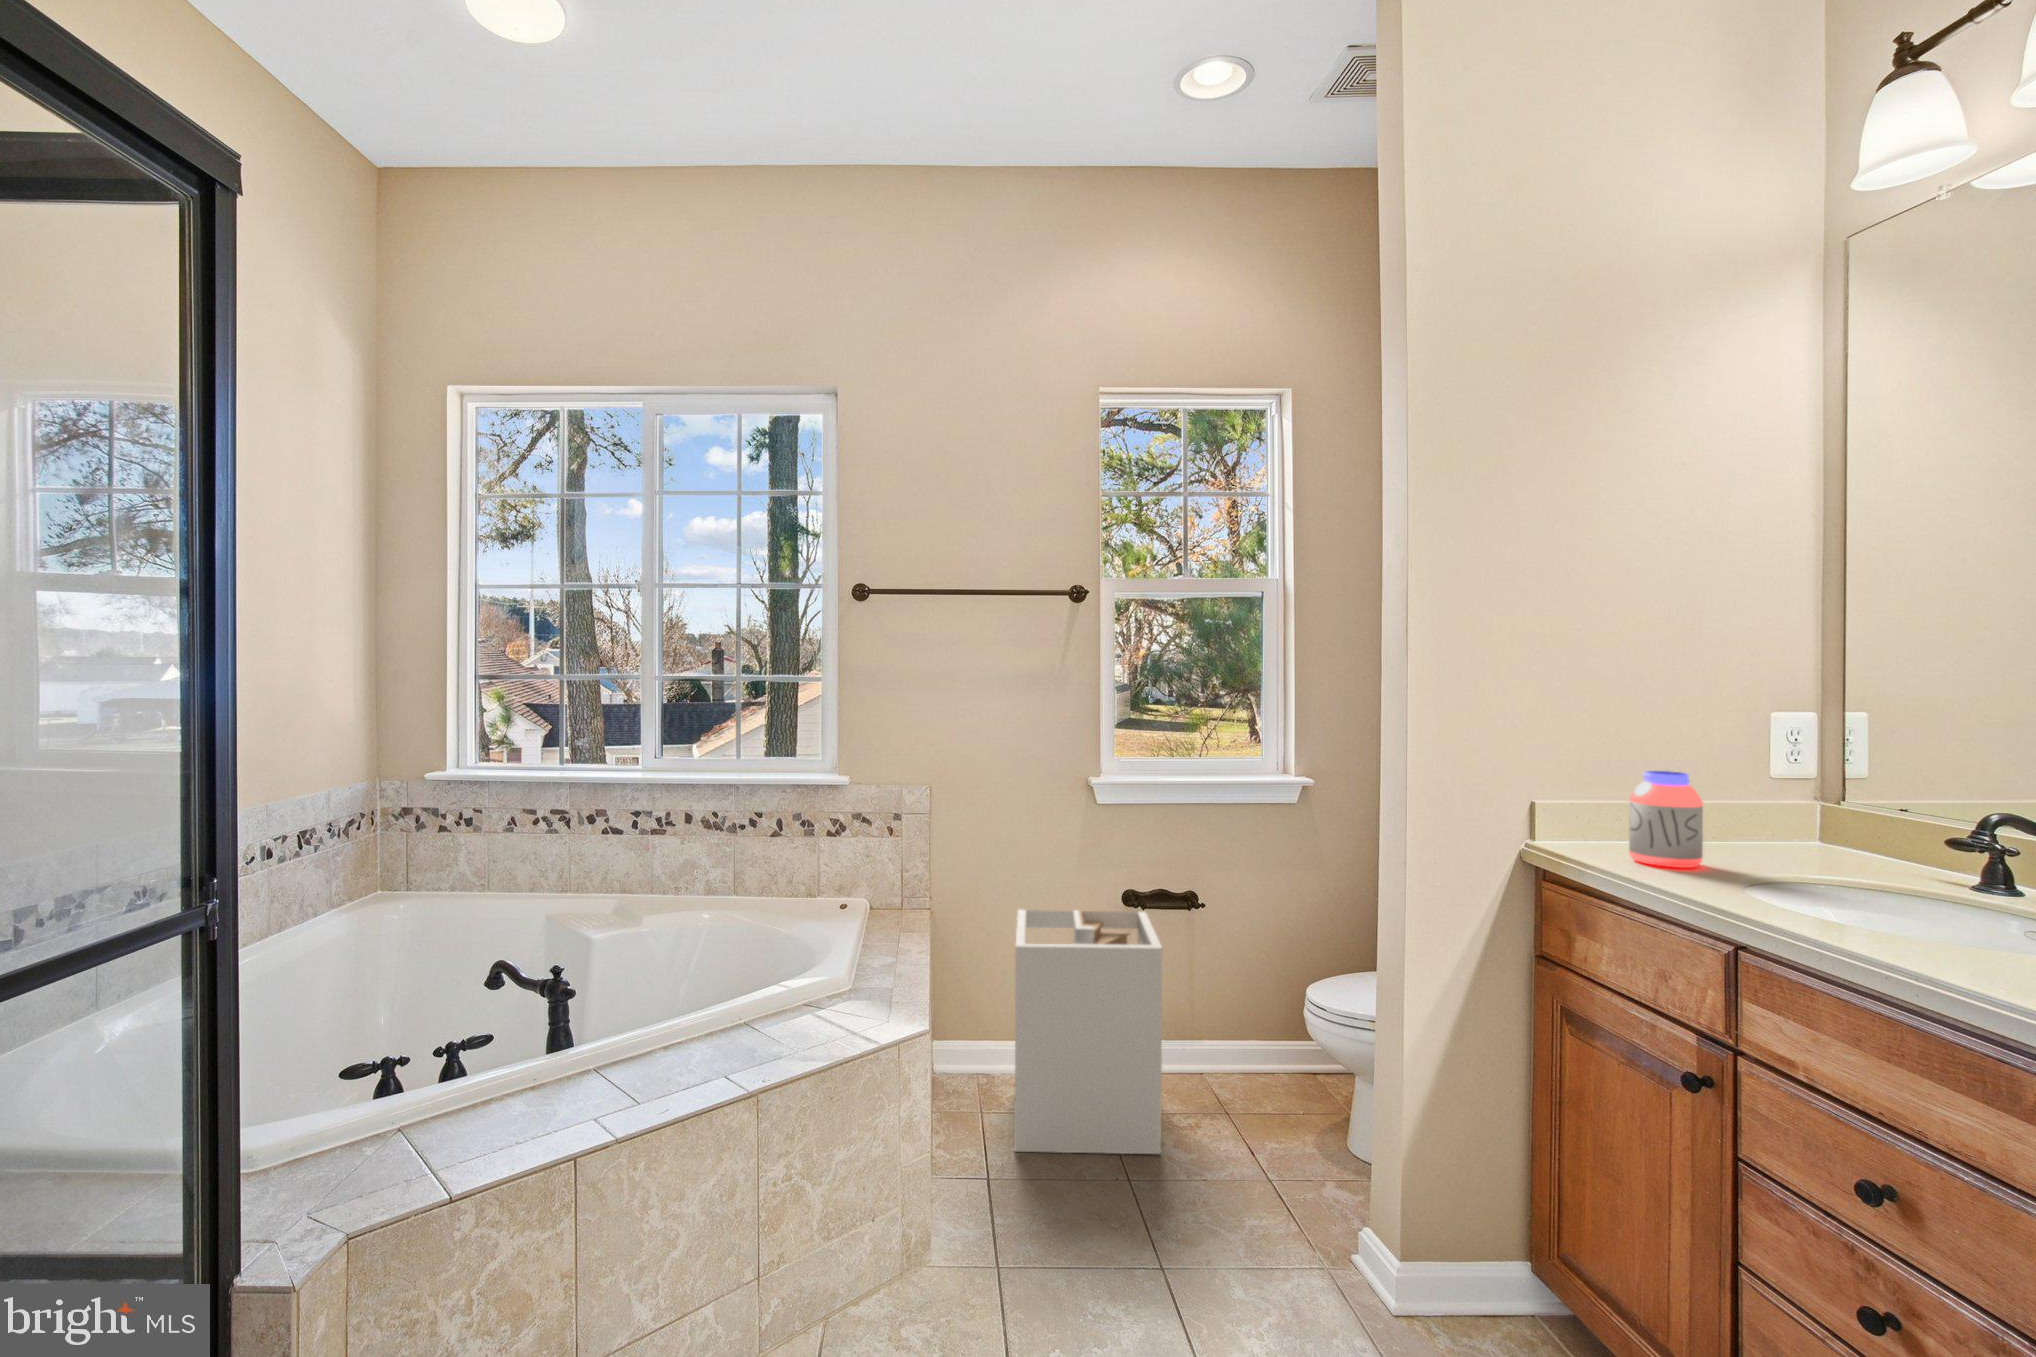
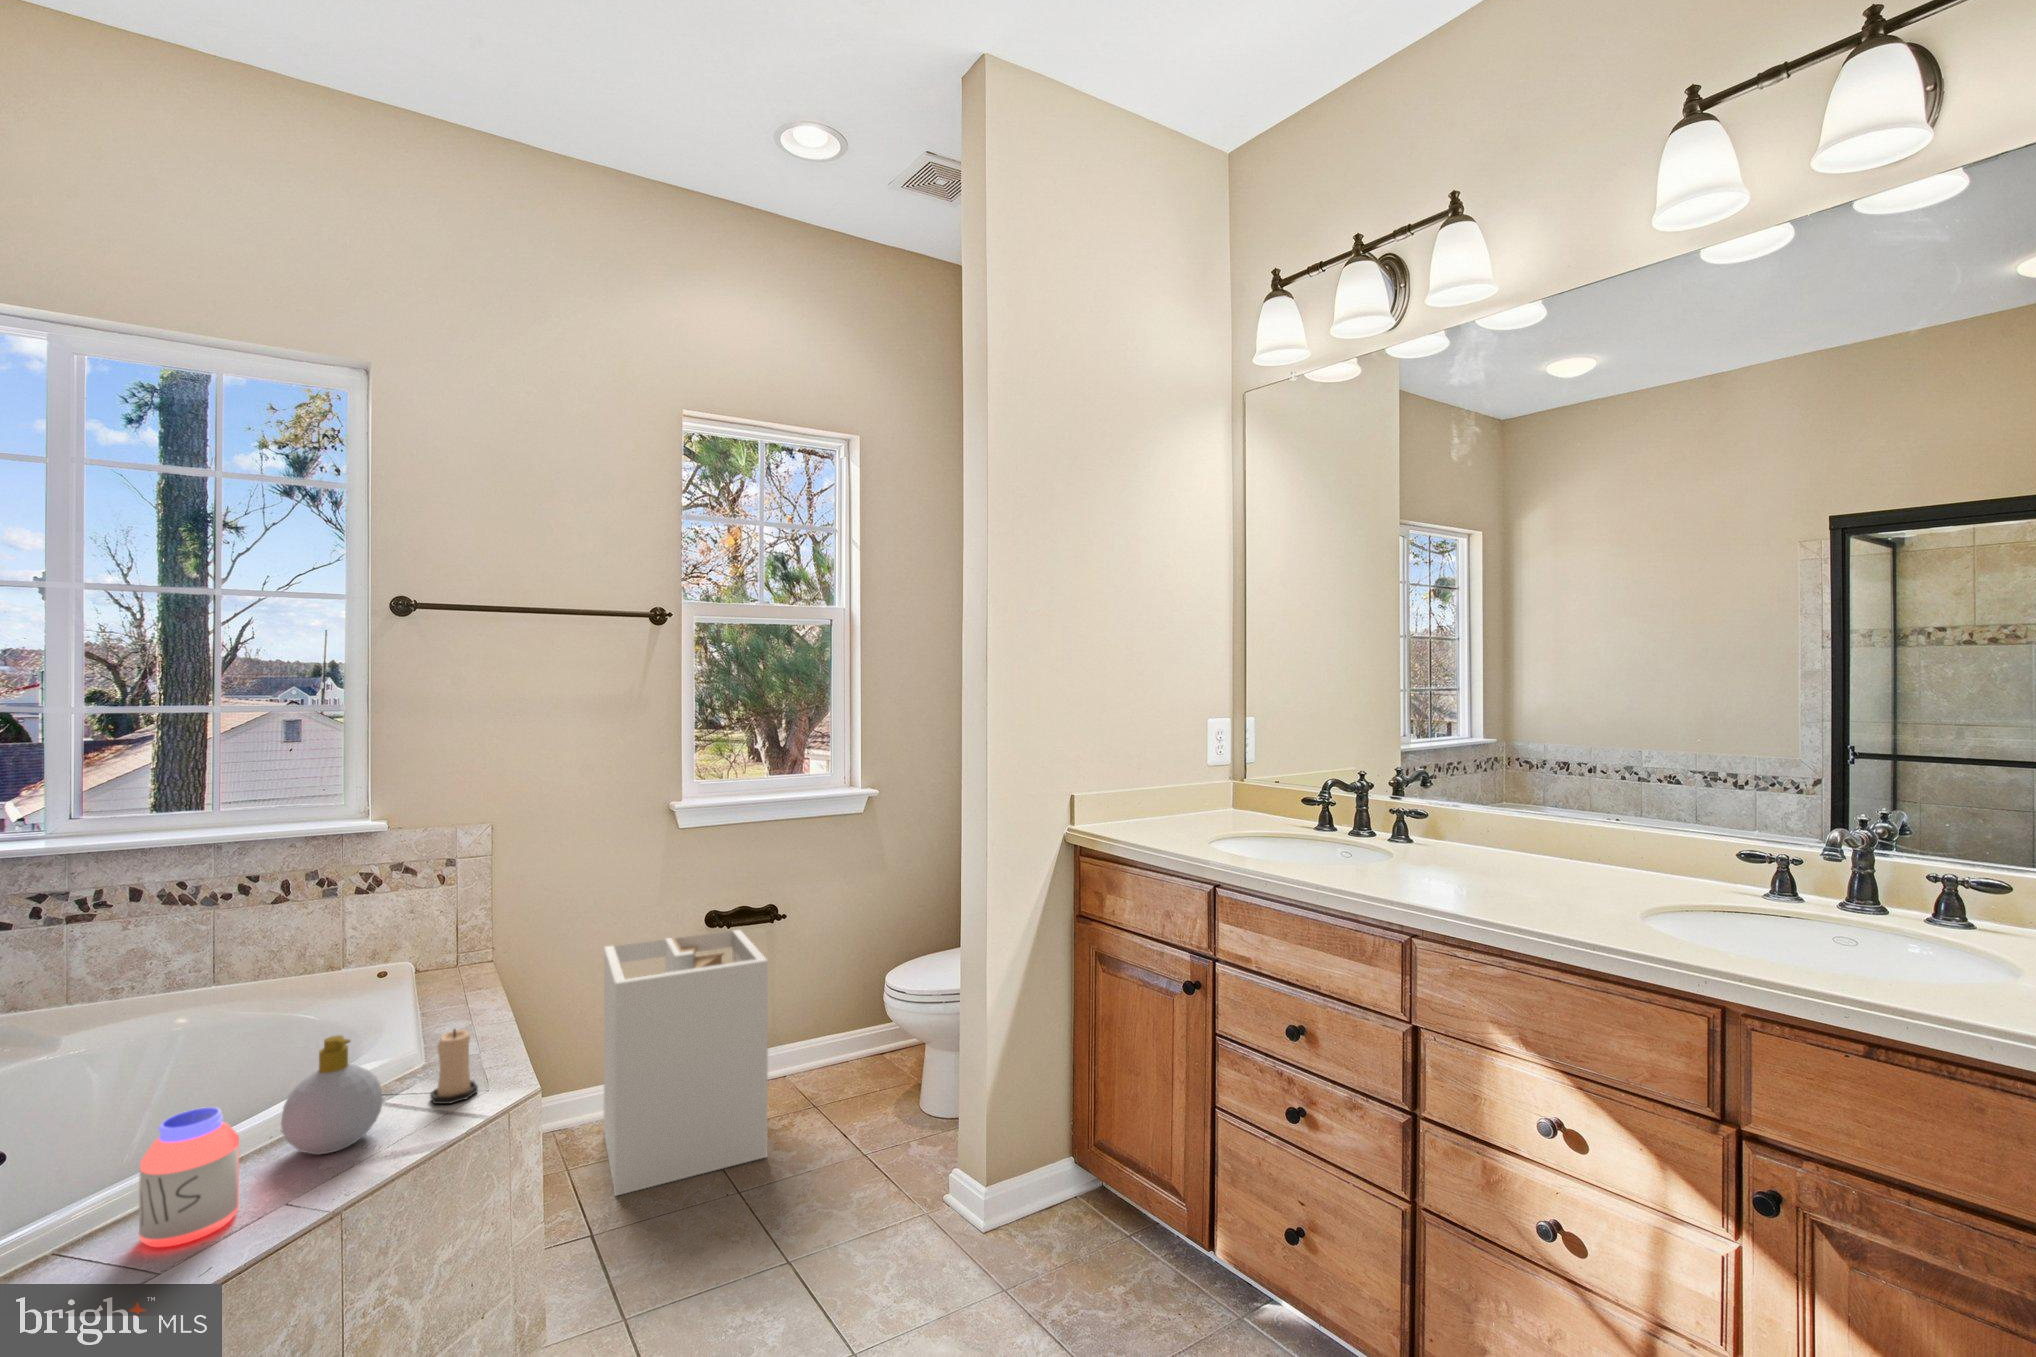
jar: present [1629,771,1703,868] -> present [139,1107,239,1247]
soap bottle: none [731,951,803,1051] -> present [281,1035,383,1155]
candle: none [843,962,879,1030] -> present [430,1029,478,1104]

